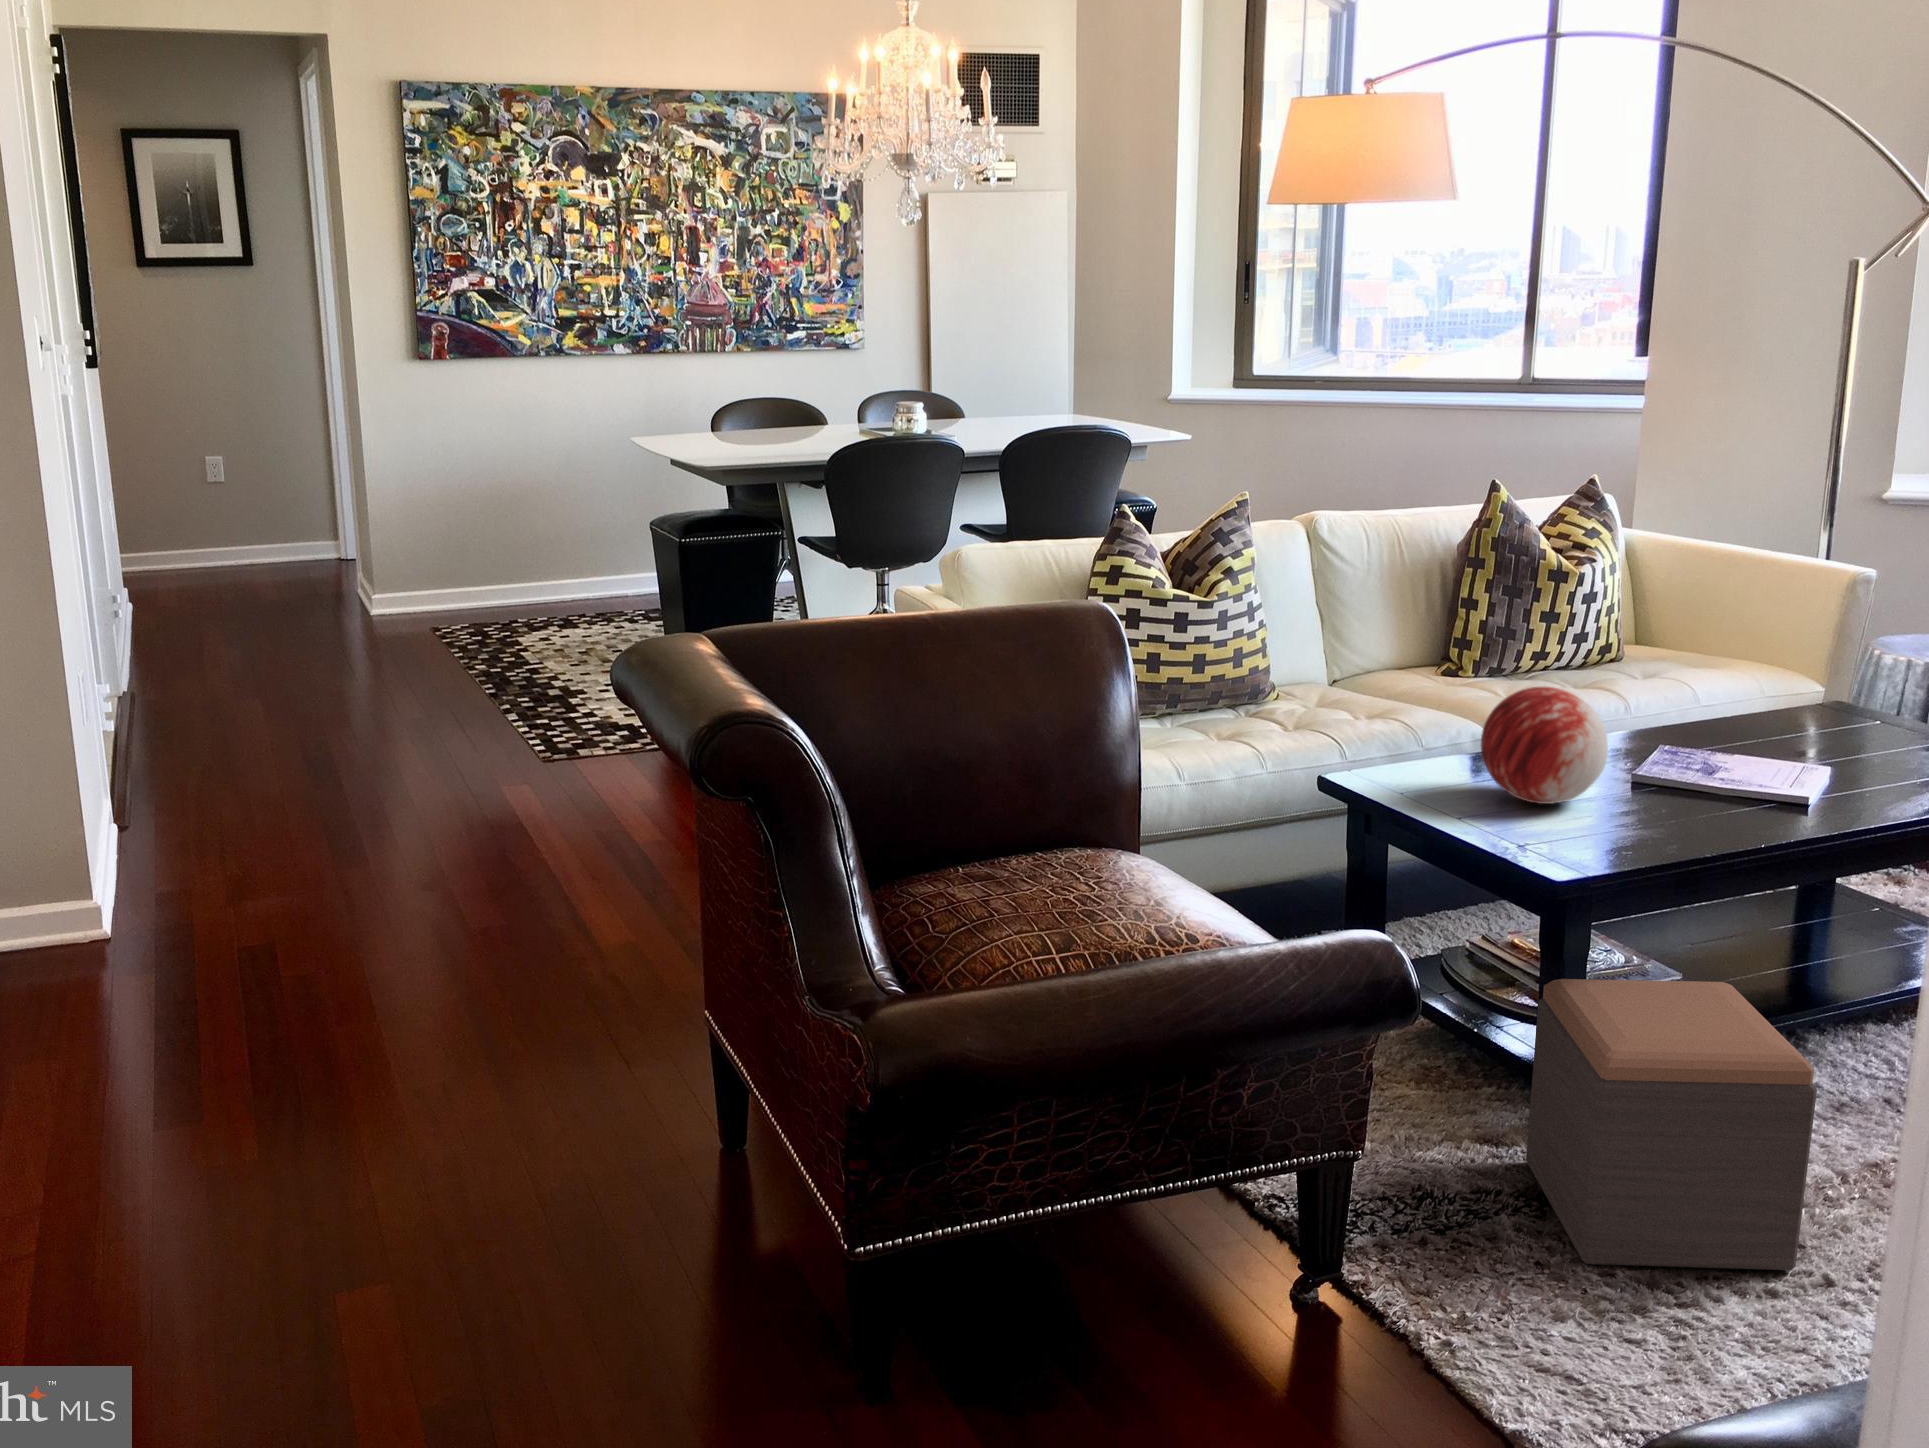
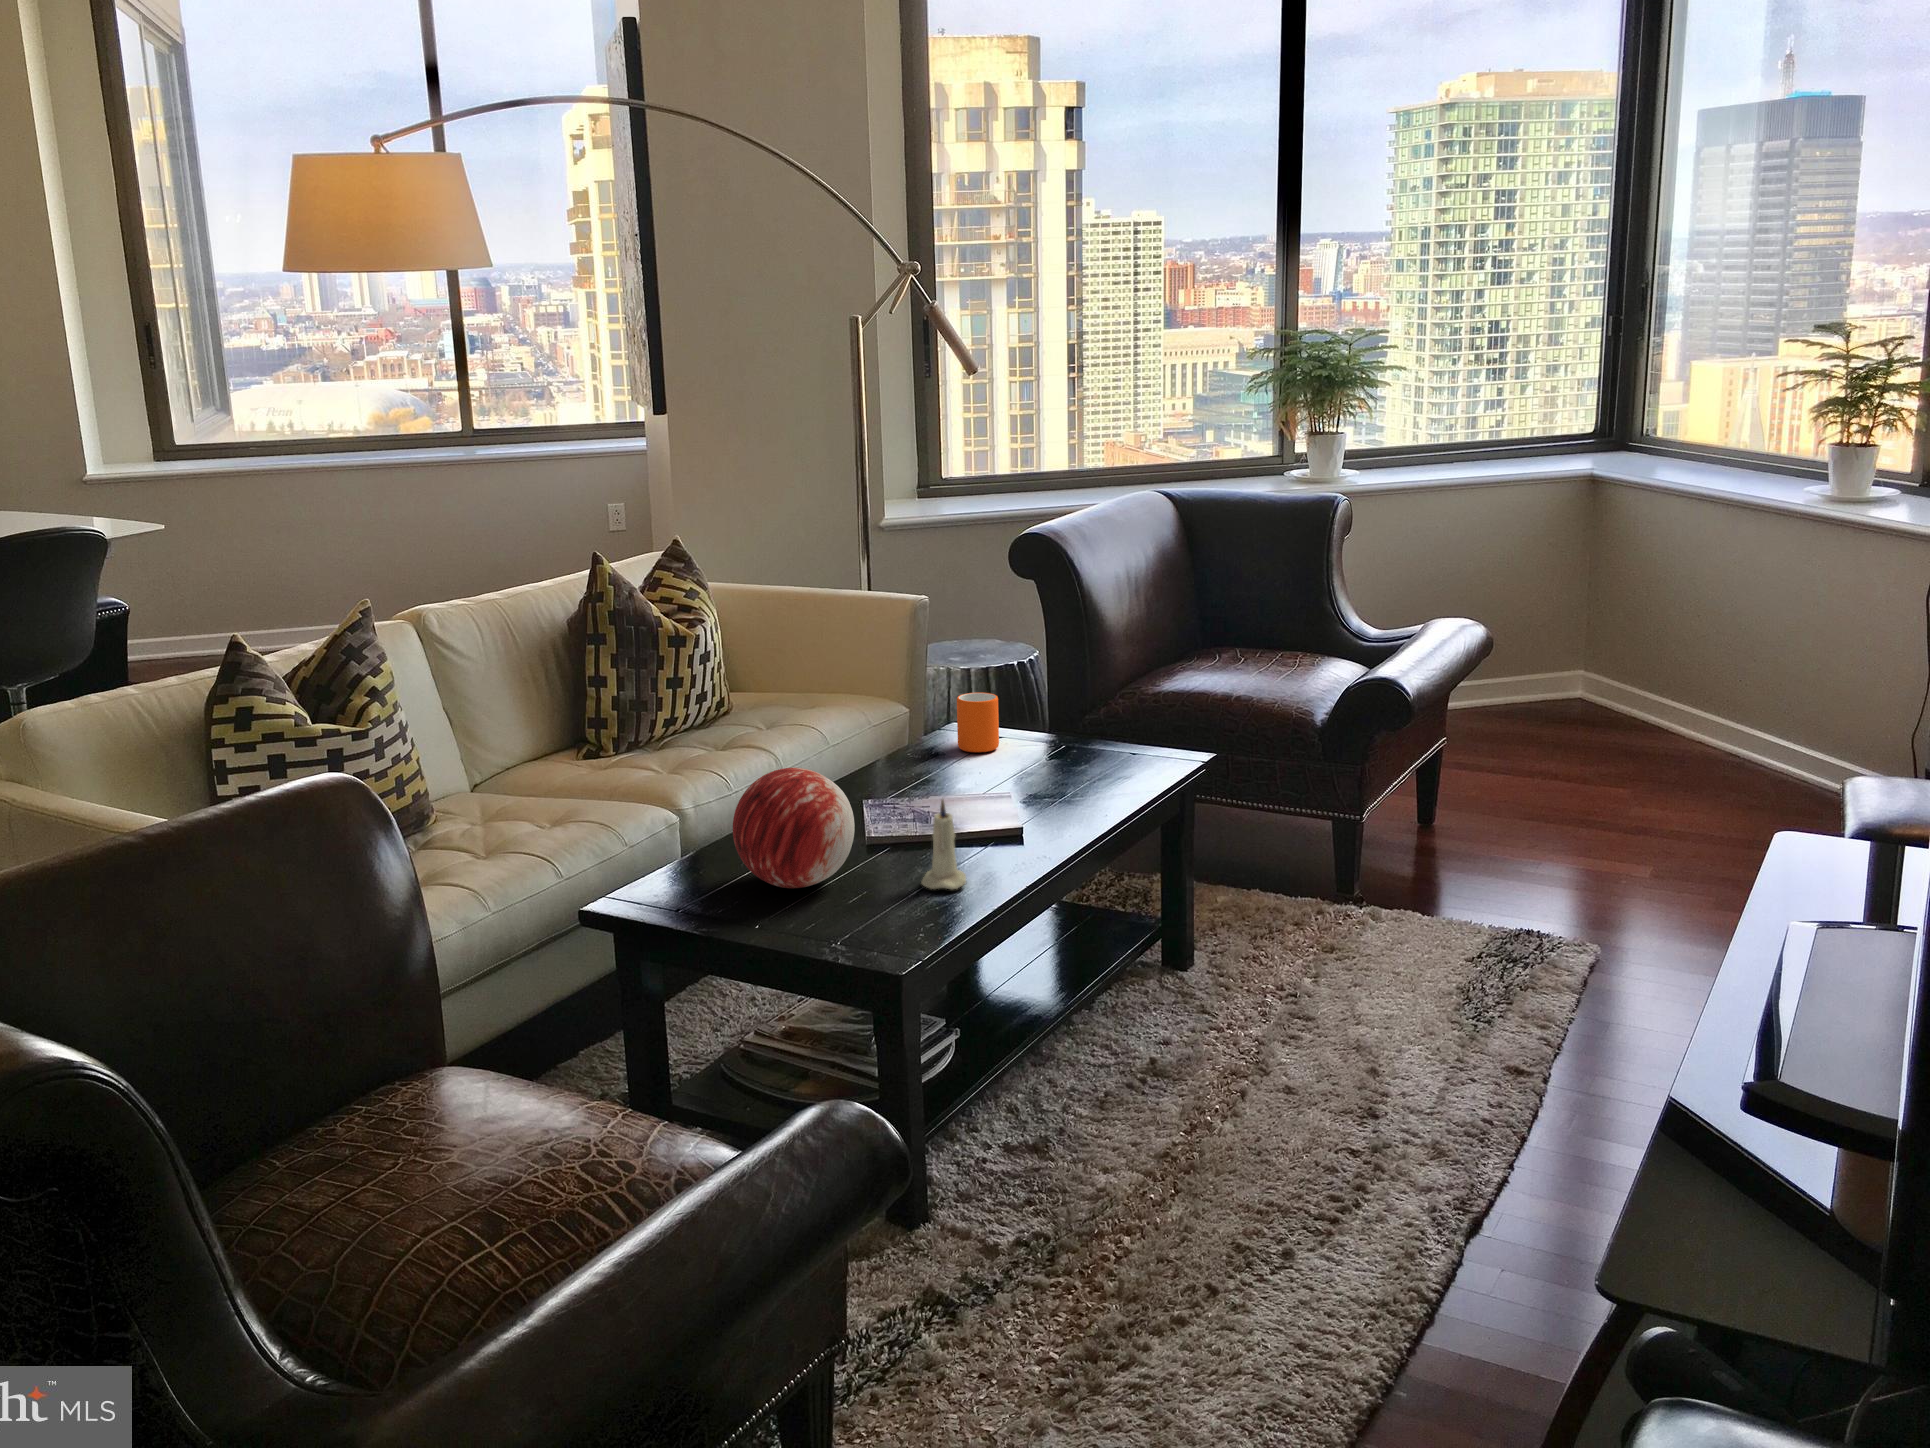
mug: none [1832,669,1890,735] -> present [957,693,999,752]
candle: none [1662,741,1716,837] -> present [921,800,966,889]
footstool: present [1526,979,1817,1270] -> none [902,1030,1177,1359]

